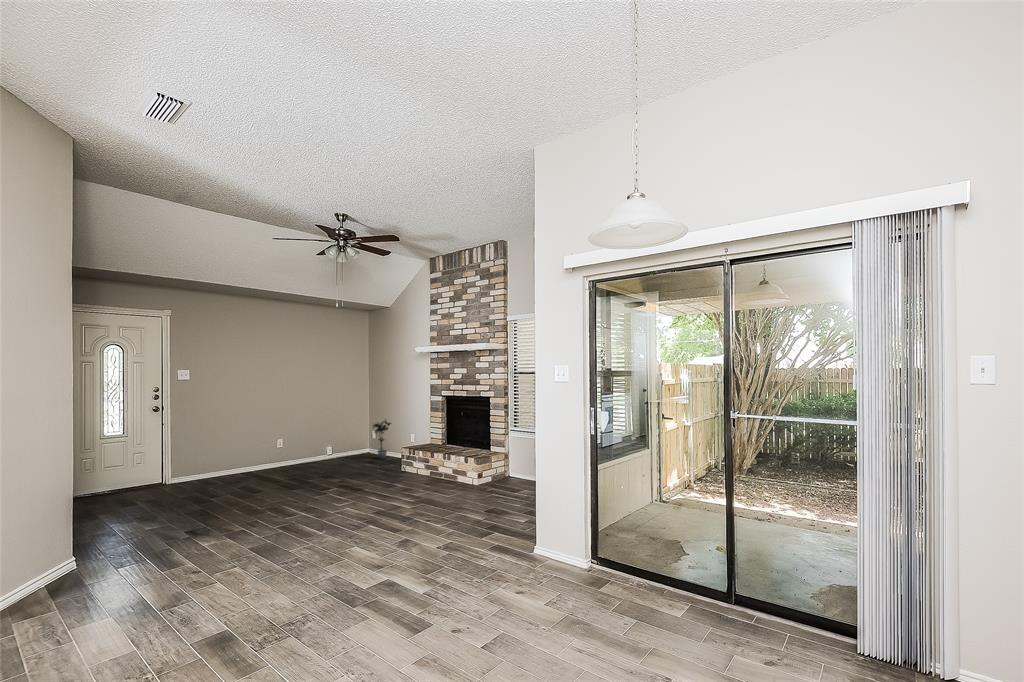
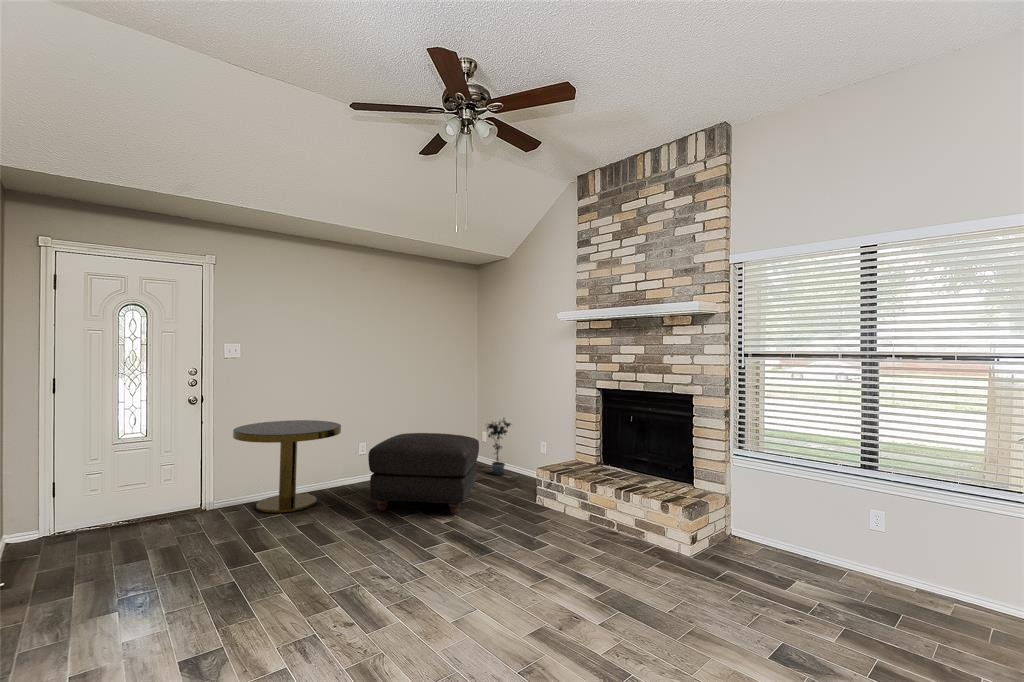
side table: none [195,425,269,484] -> present [233,420,341,513]
ottoman: none [289,430,365,479] -> present [368,433,479,515]

